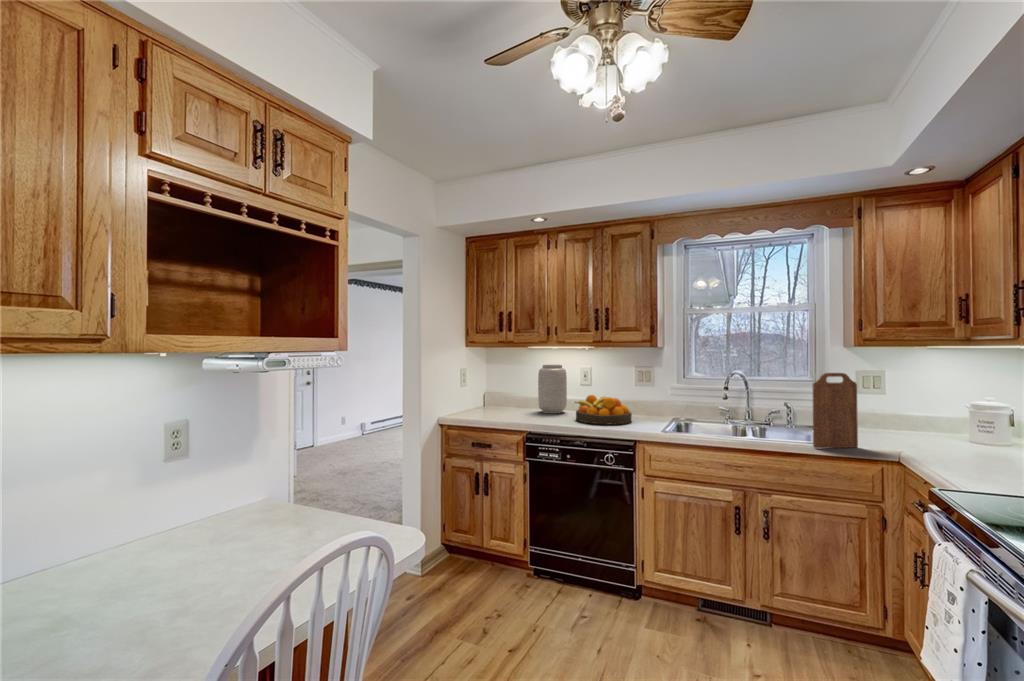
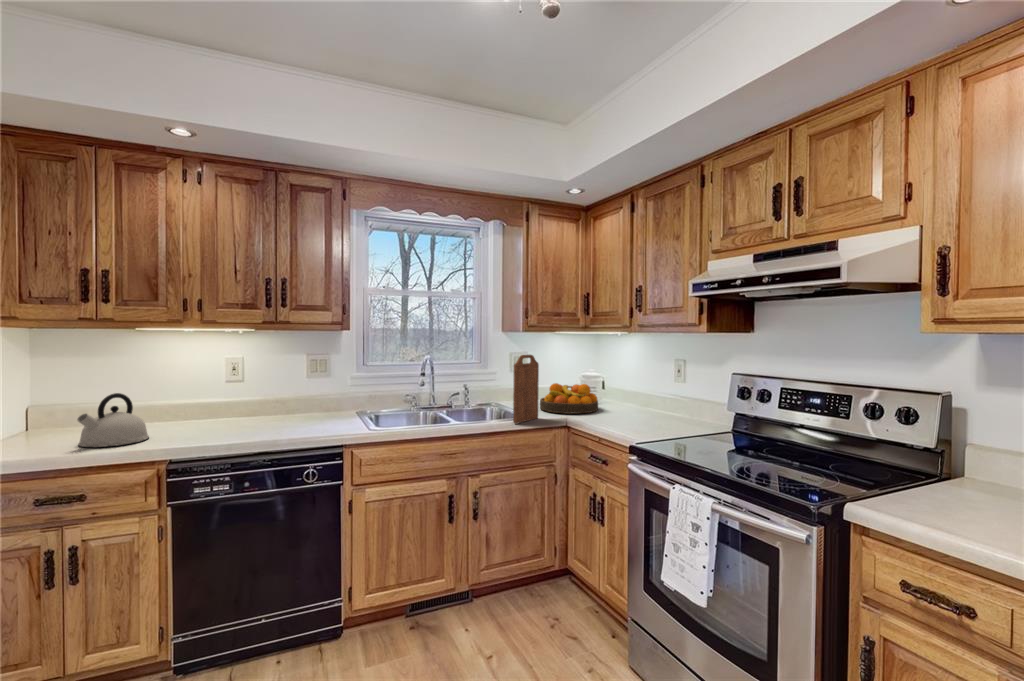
vase: present [538,365,567,413] -> none [158,355,208,428]
kettle: none [492,386,528,418] -> present [77,393,149,447]
fruit bowl: present [575,395,632,424] -> present [540,383,598,414]

